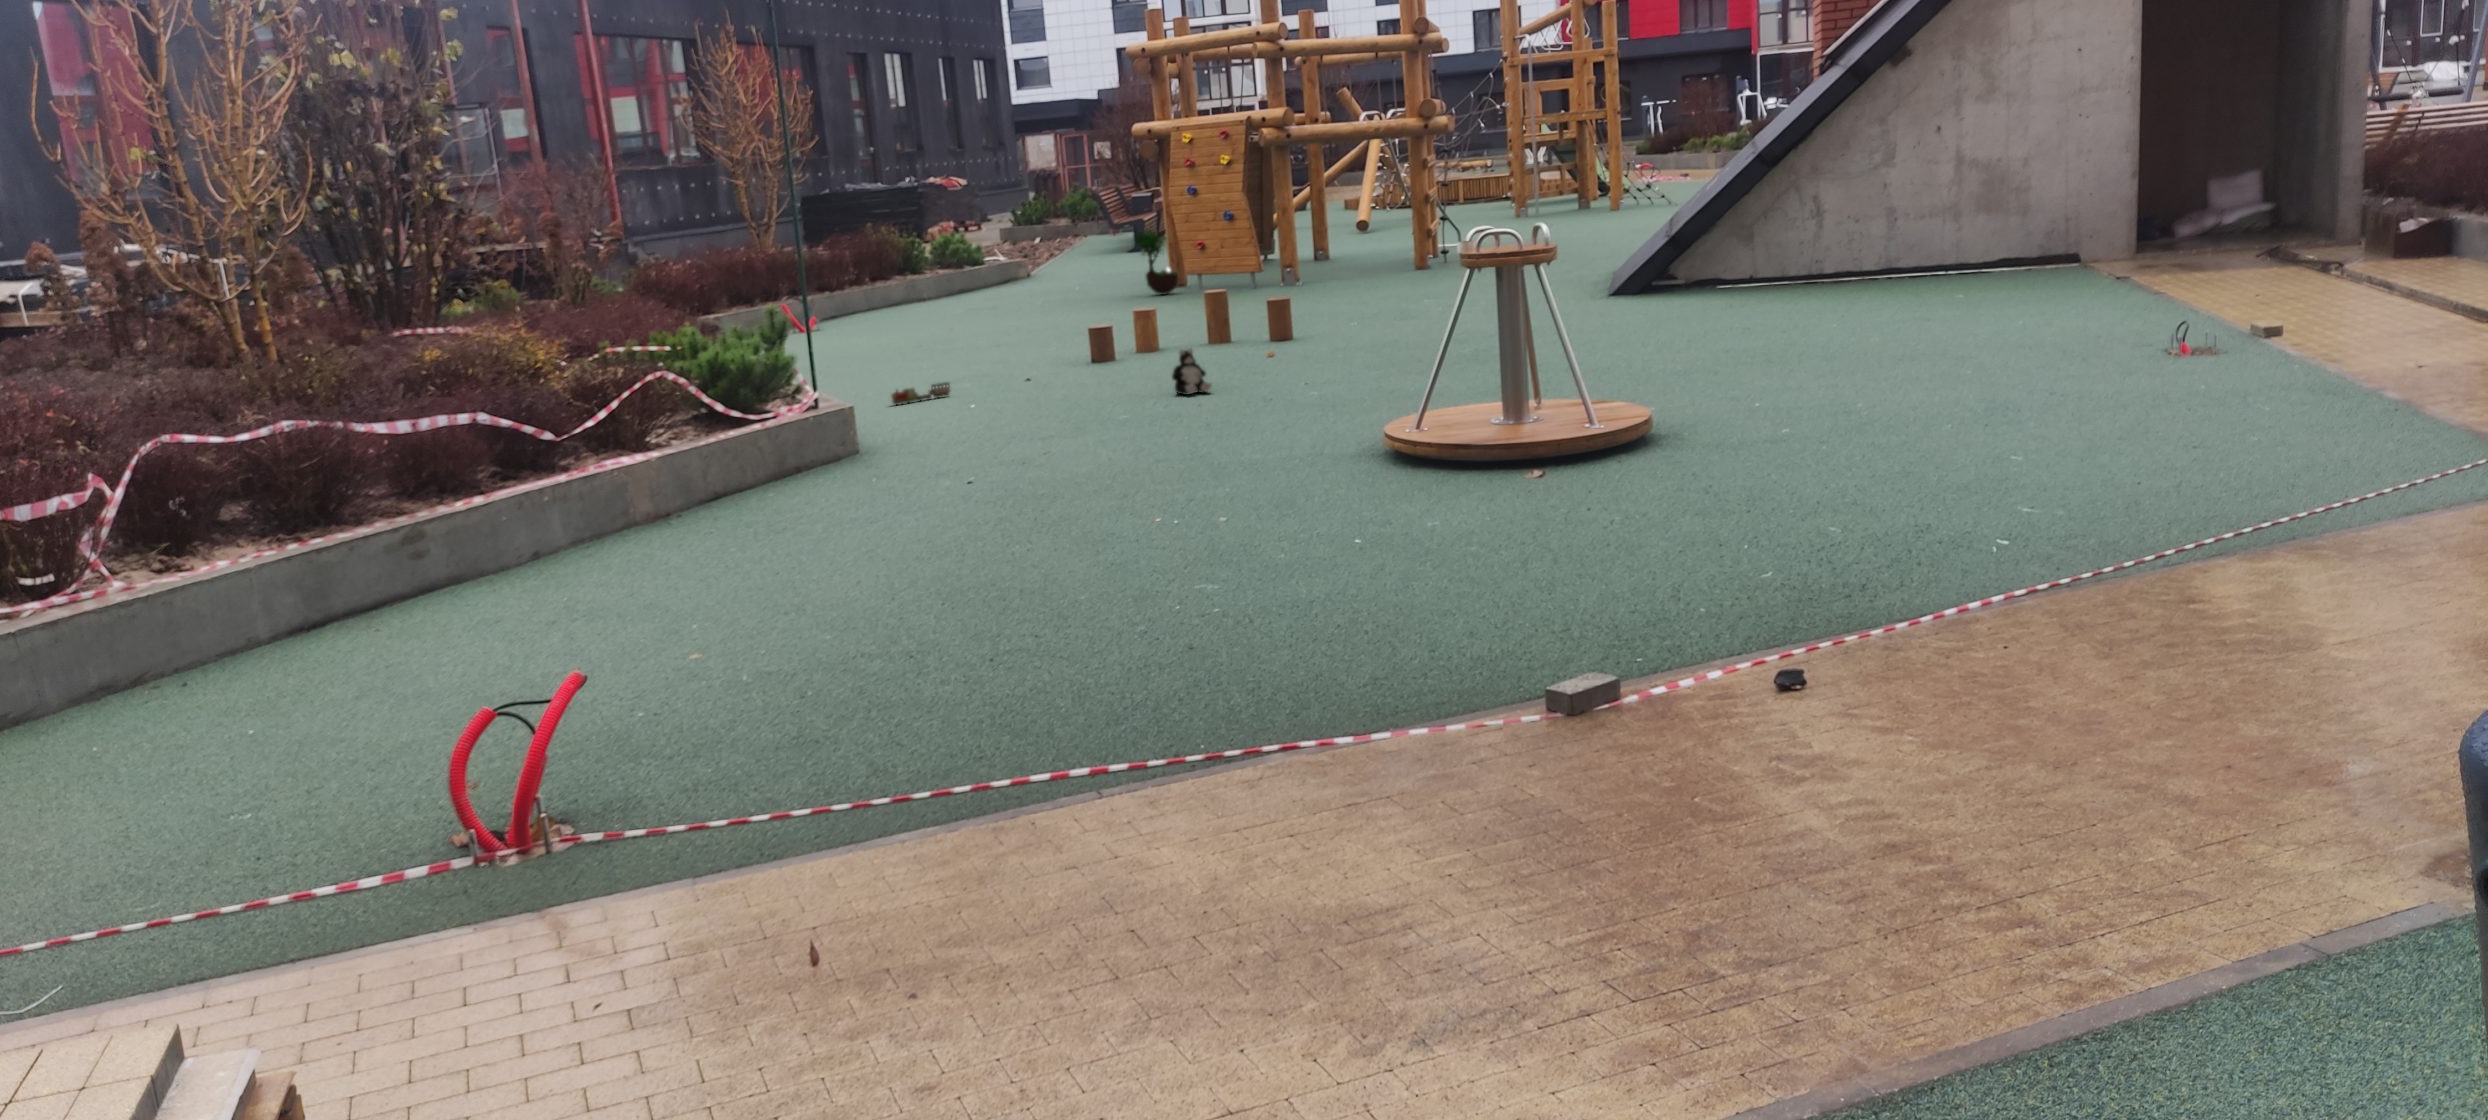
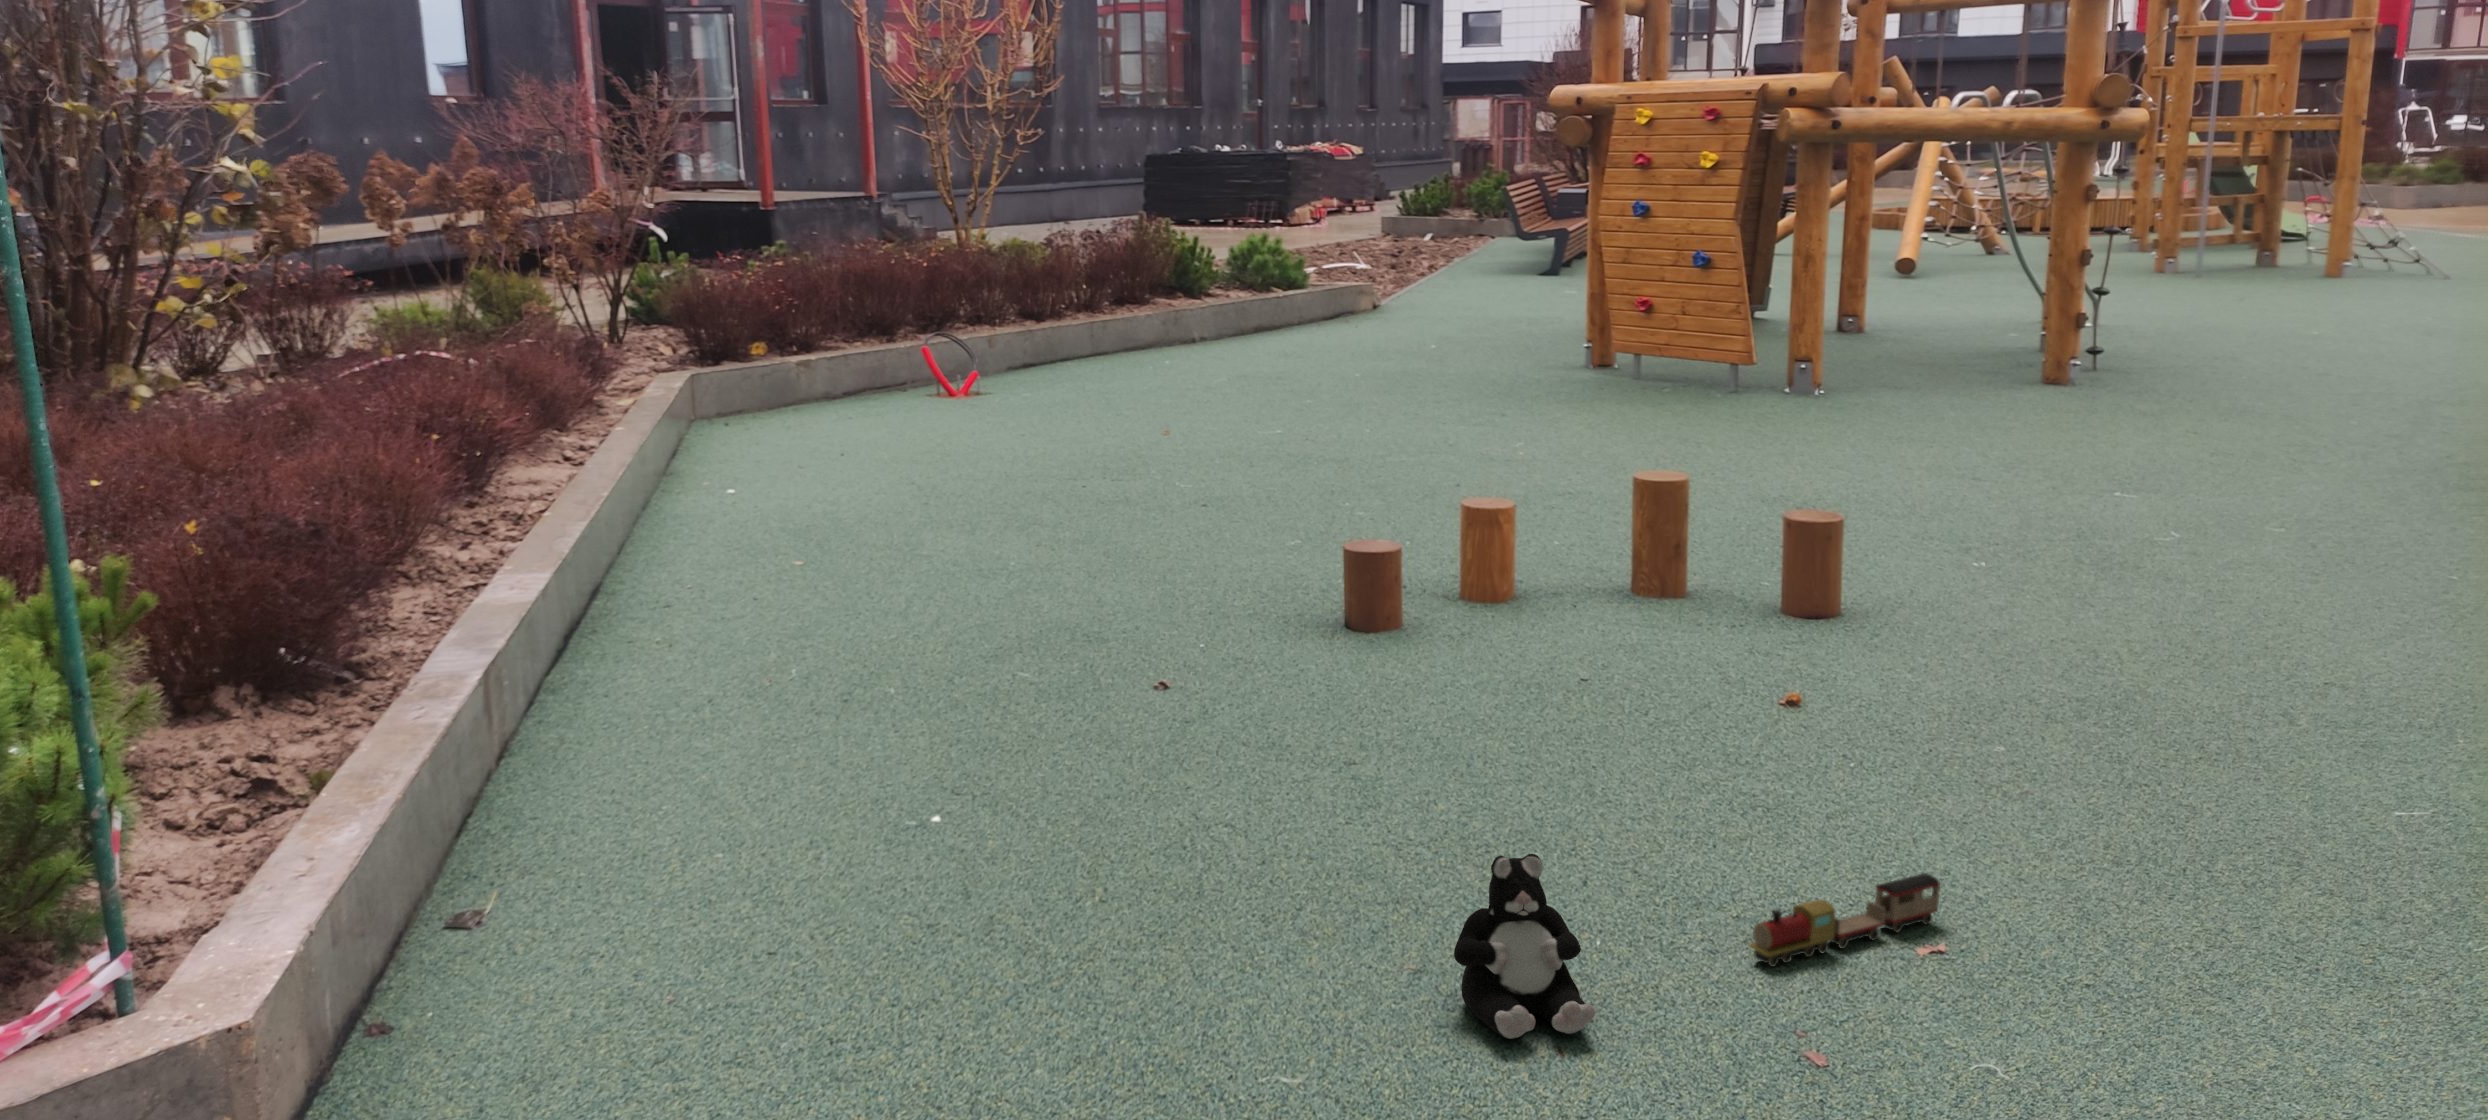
potted tree: present [1134,230,1179,295] -> none [1522,258,1598,389]
toy train: present [892,382,950,404] -> present [1749,873,1940,966]

